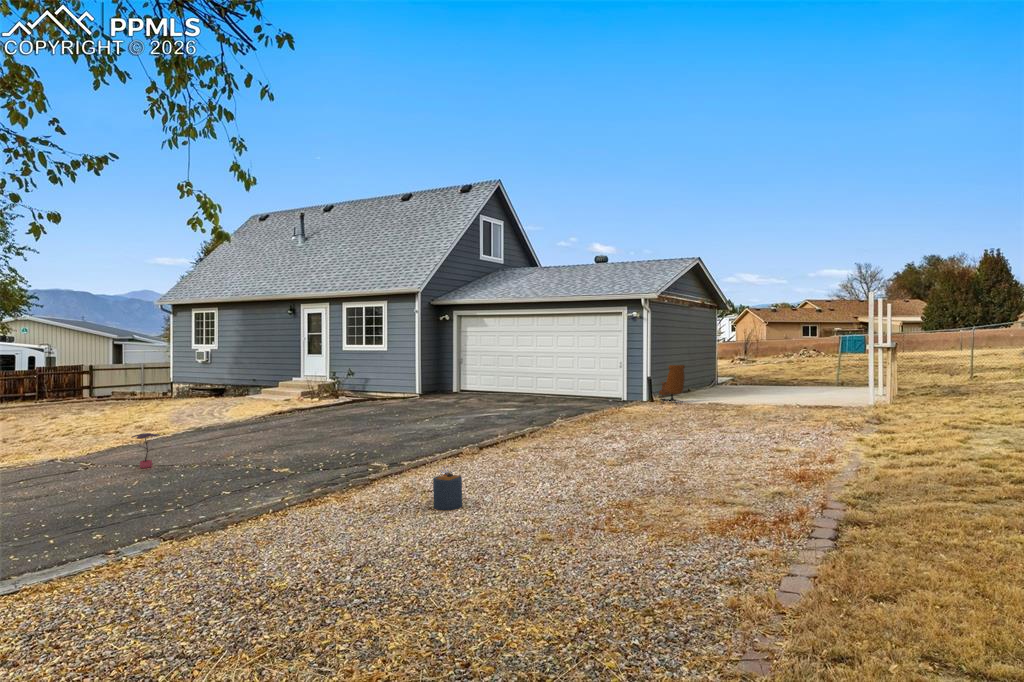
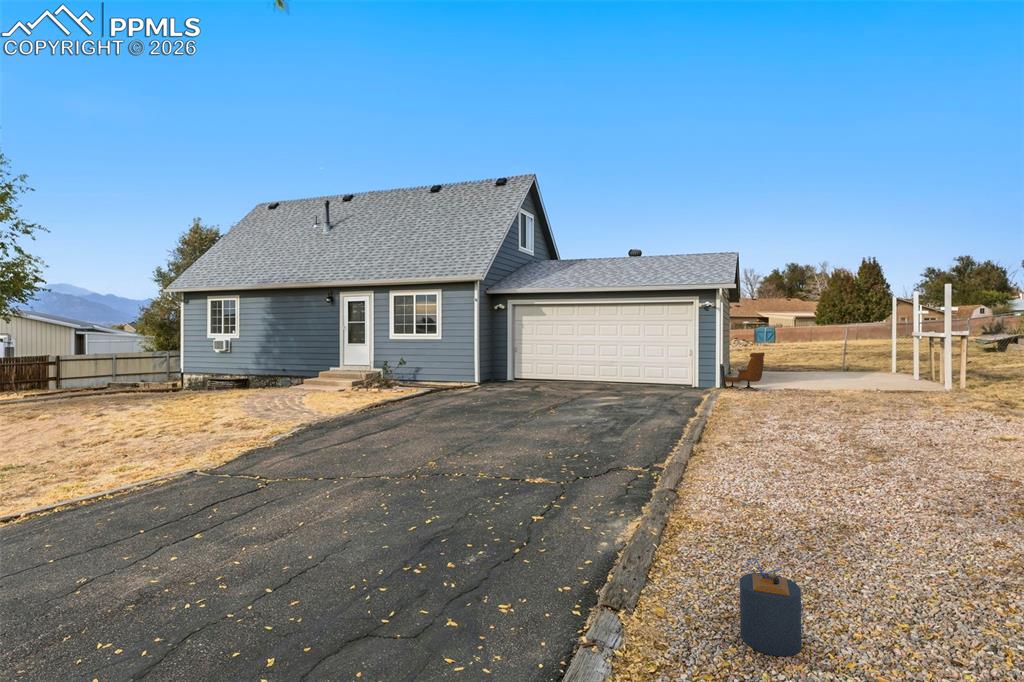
potted plant: present [131,433,160,468] -> none [275,456,317,507]
trash can: present [433,470,462,510] -> present [740,556,802,656]

